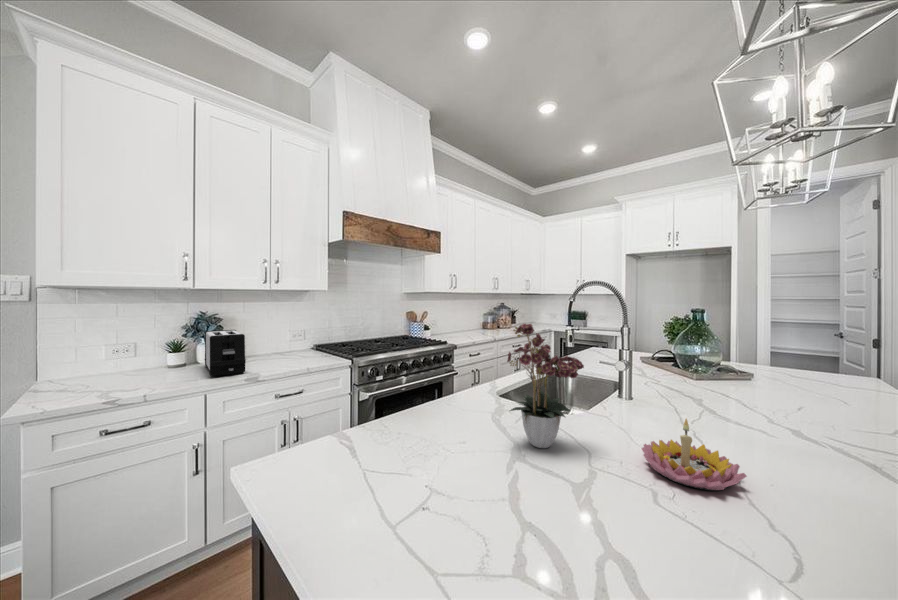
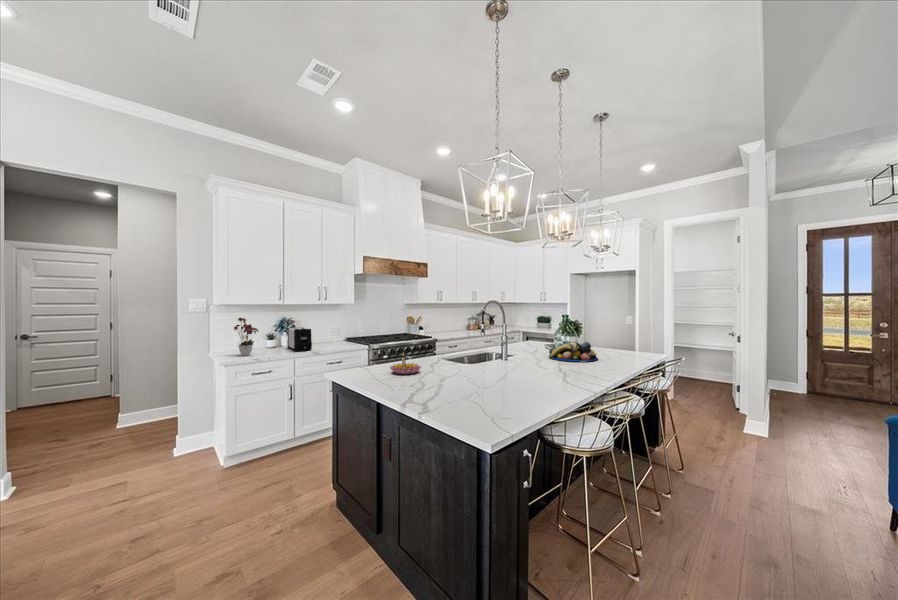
flower arrangement: present [507,324,584,448] -> present [234,318,258,356]
fruit bowl: none [718,372,856,424] -> present [549,342,598,361]
candle holder: present [642,419,747,491] -> present [390,353,421,374]

